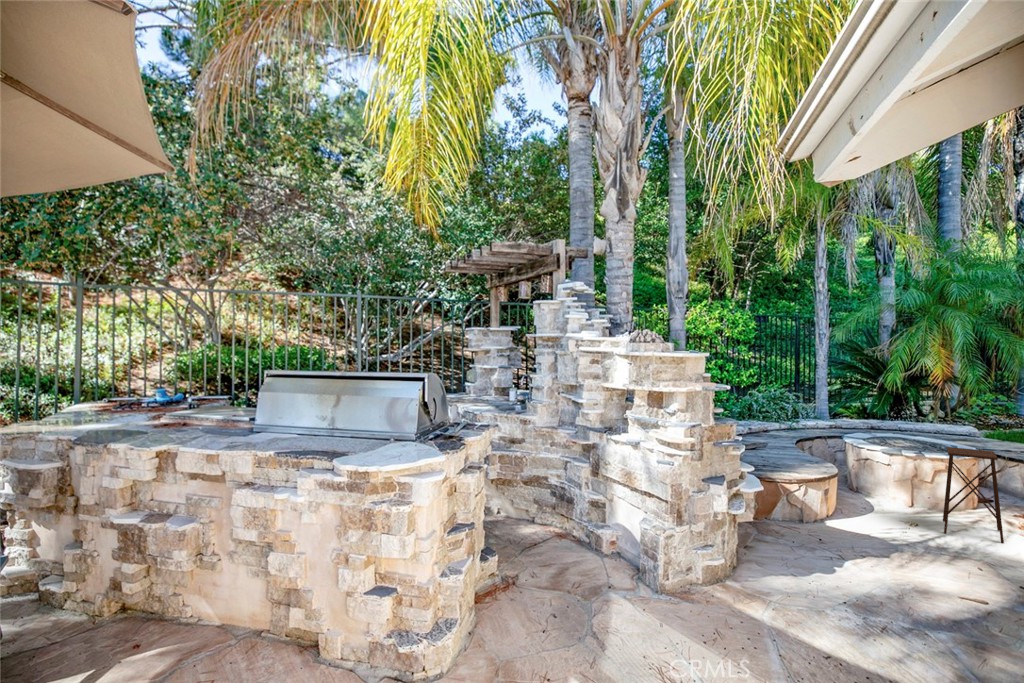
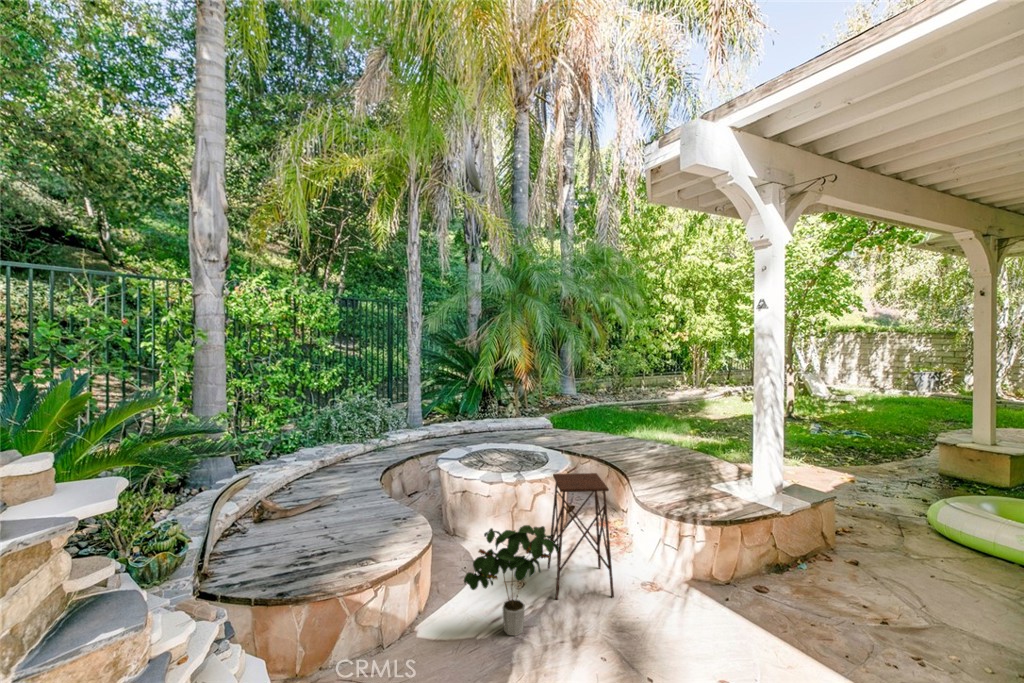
potted plant: none [861,465,941,537] -> present [464,525,559,636]

